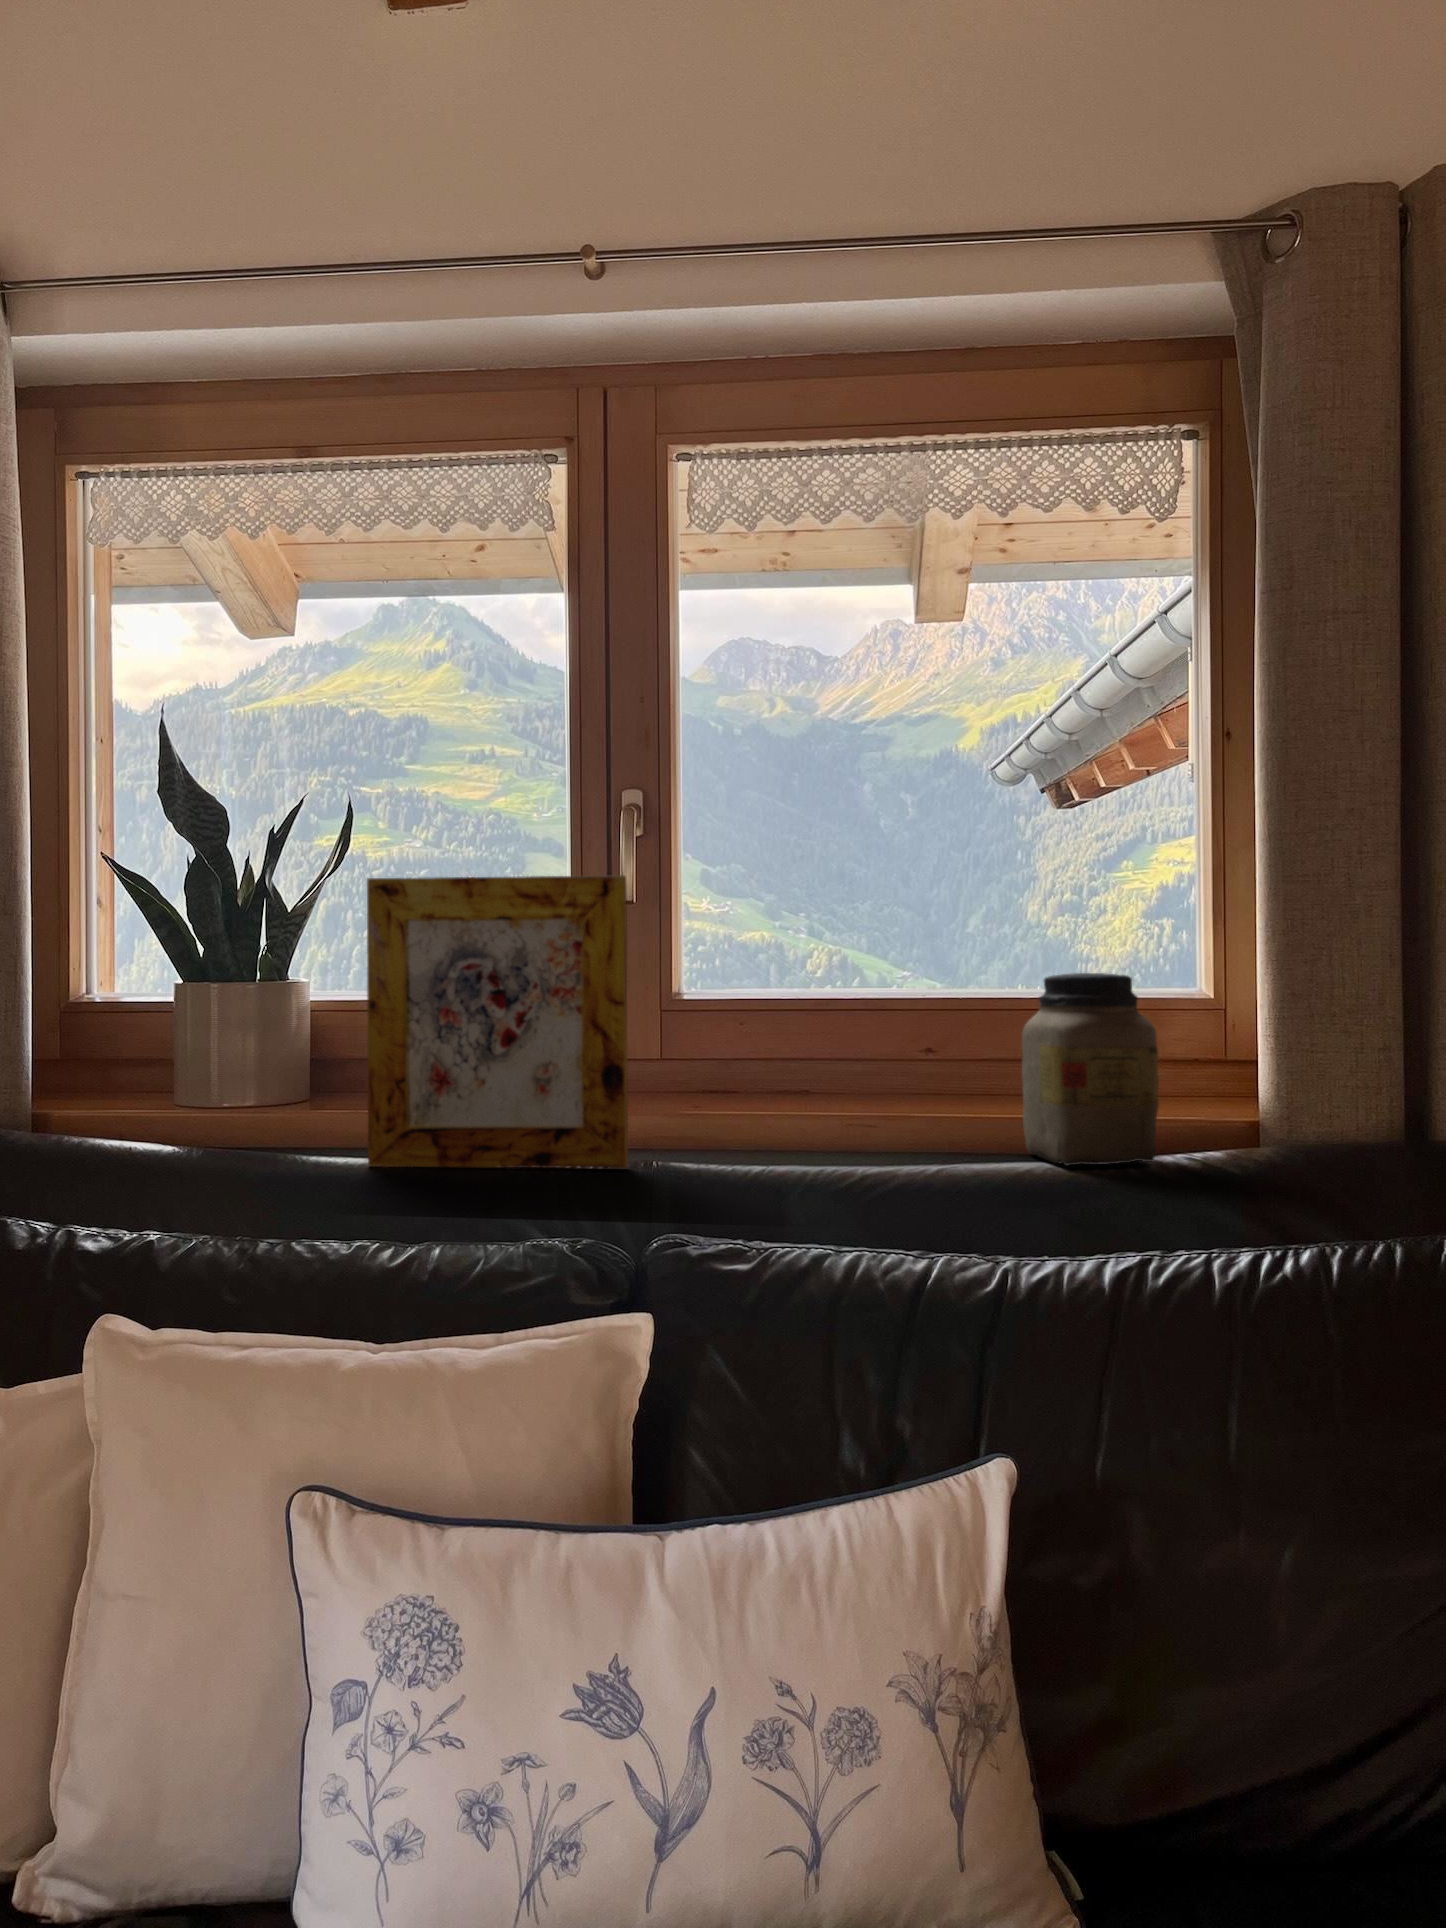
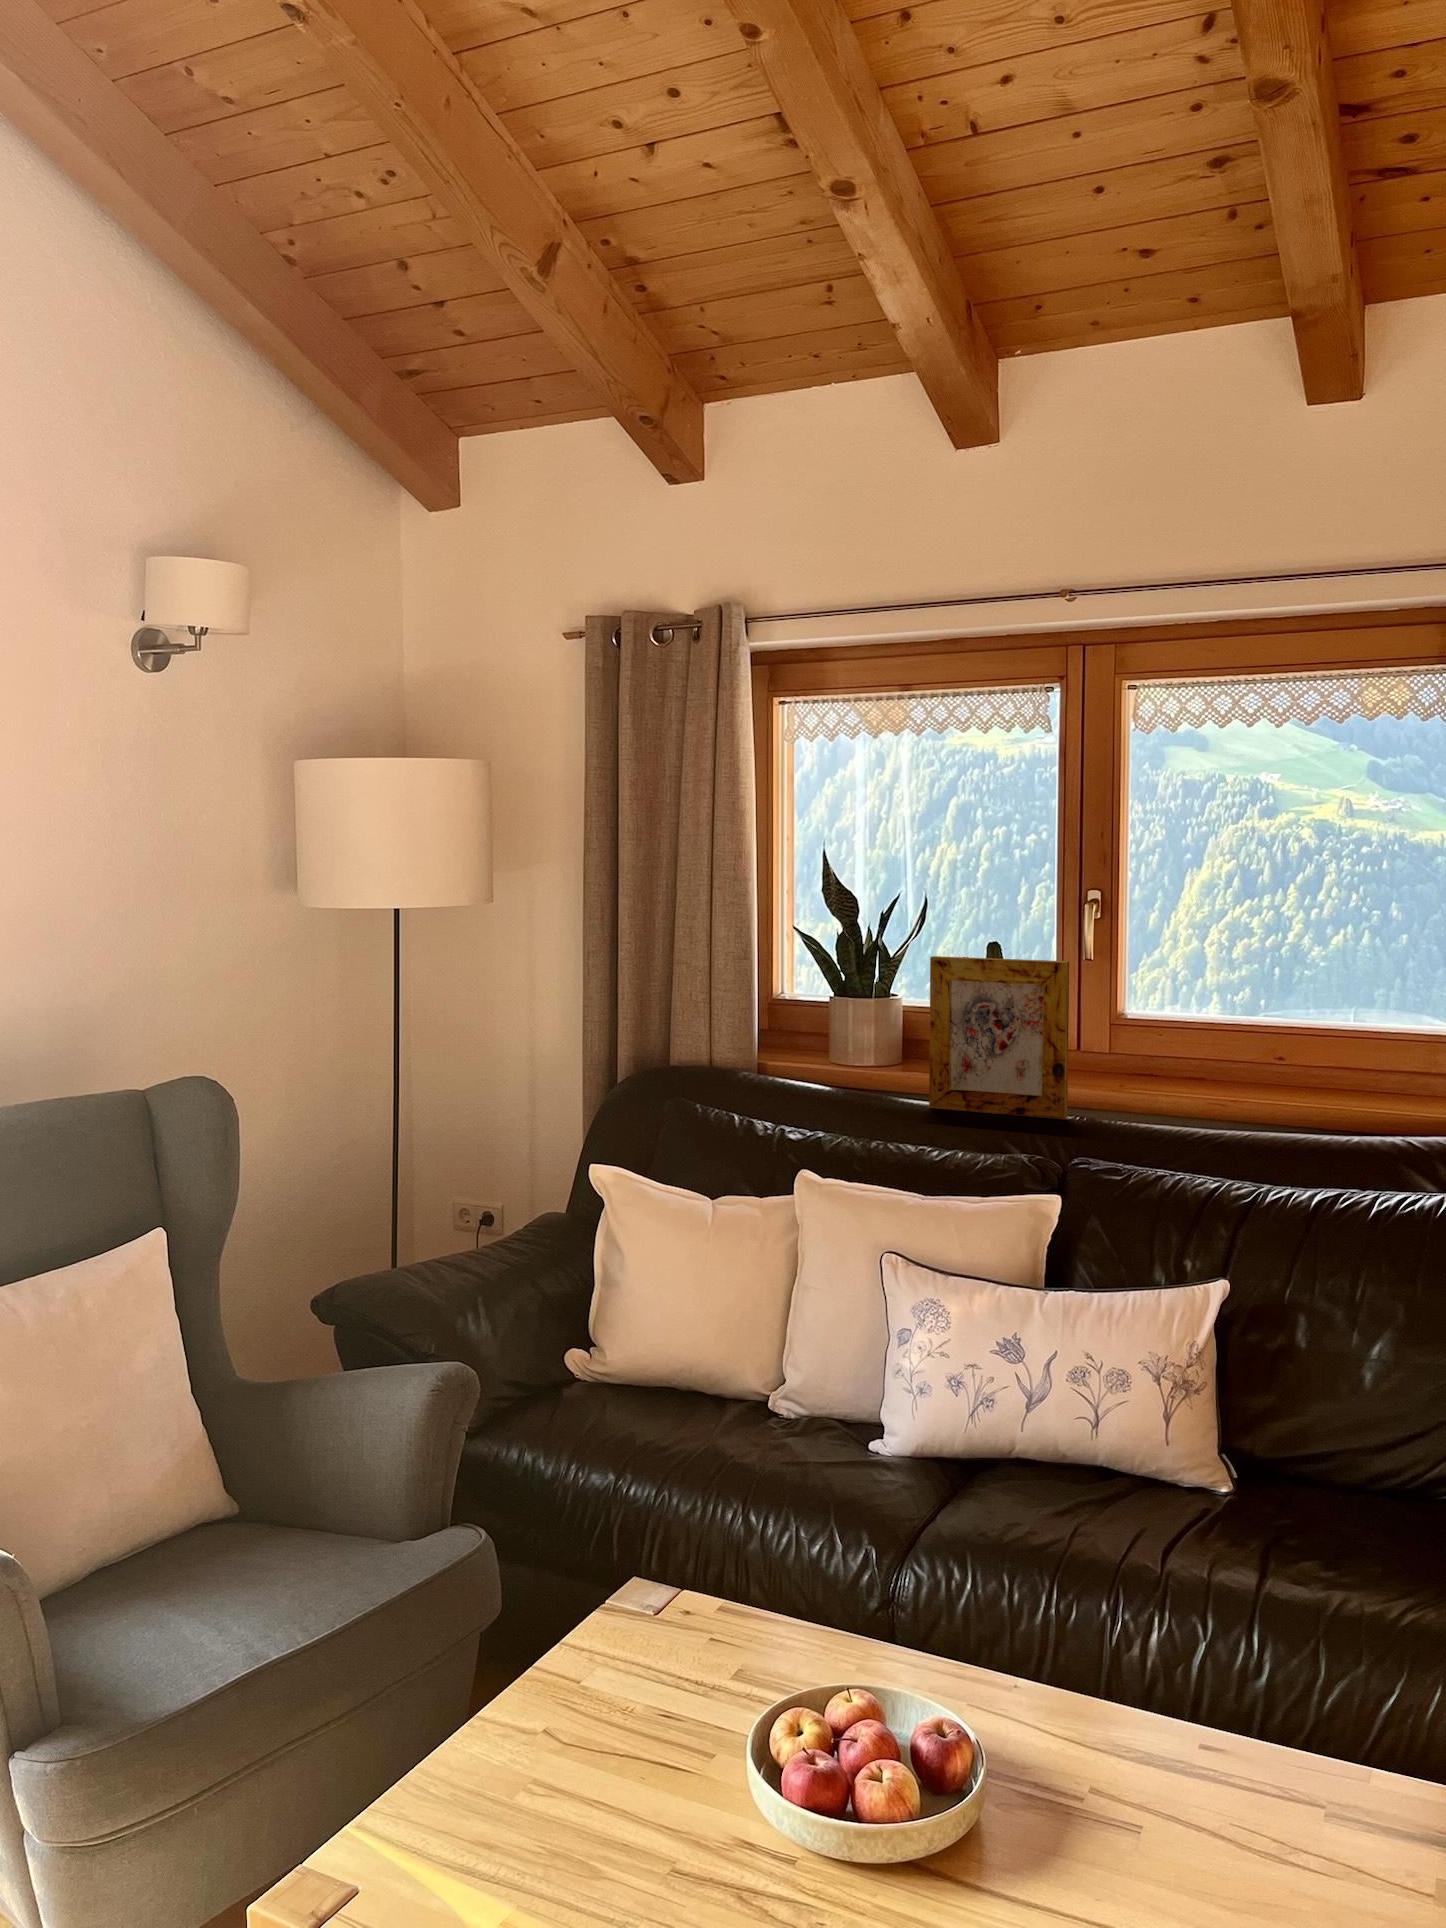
jar: present [1022,973,1159,1166] -> none [1310,1026,1387,1139]

